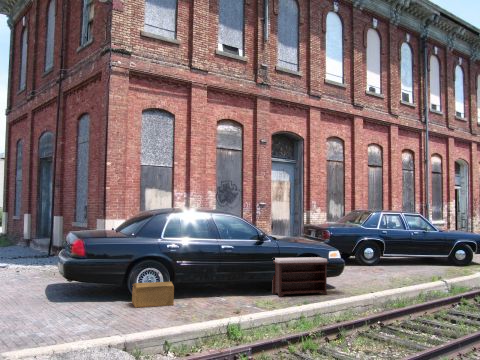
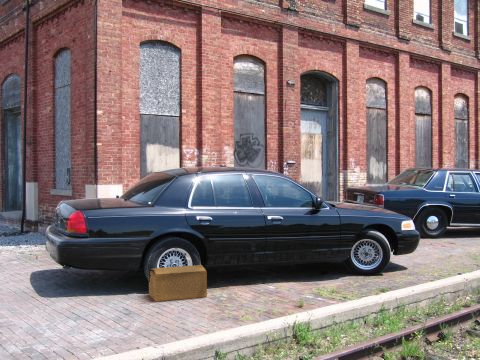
bench: present [272,257,329,297] -> none [329,228,407,282]

